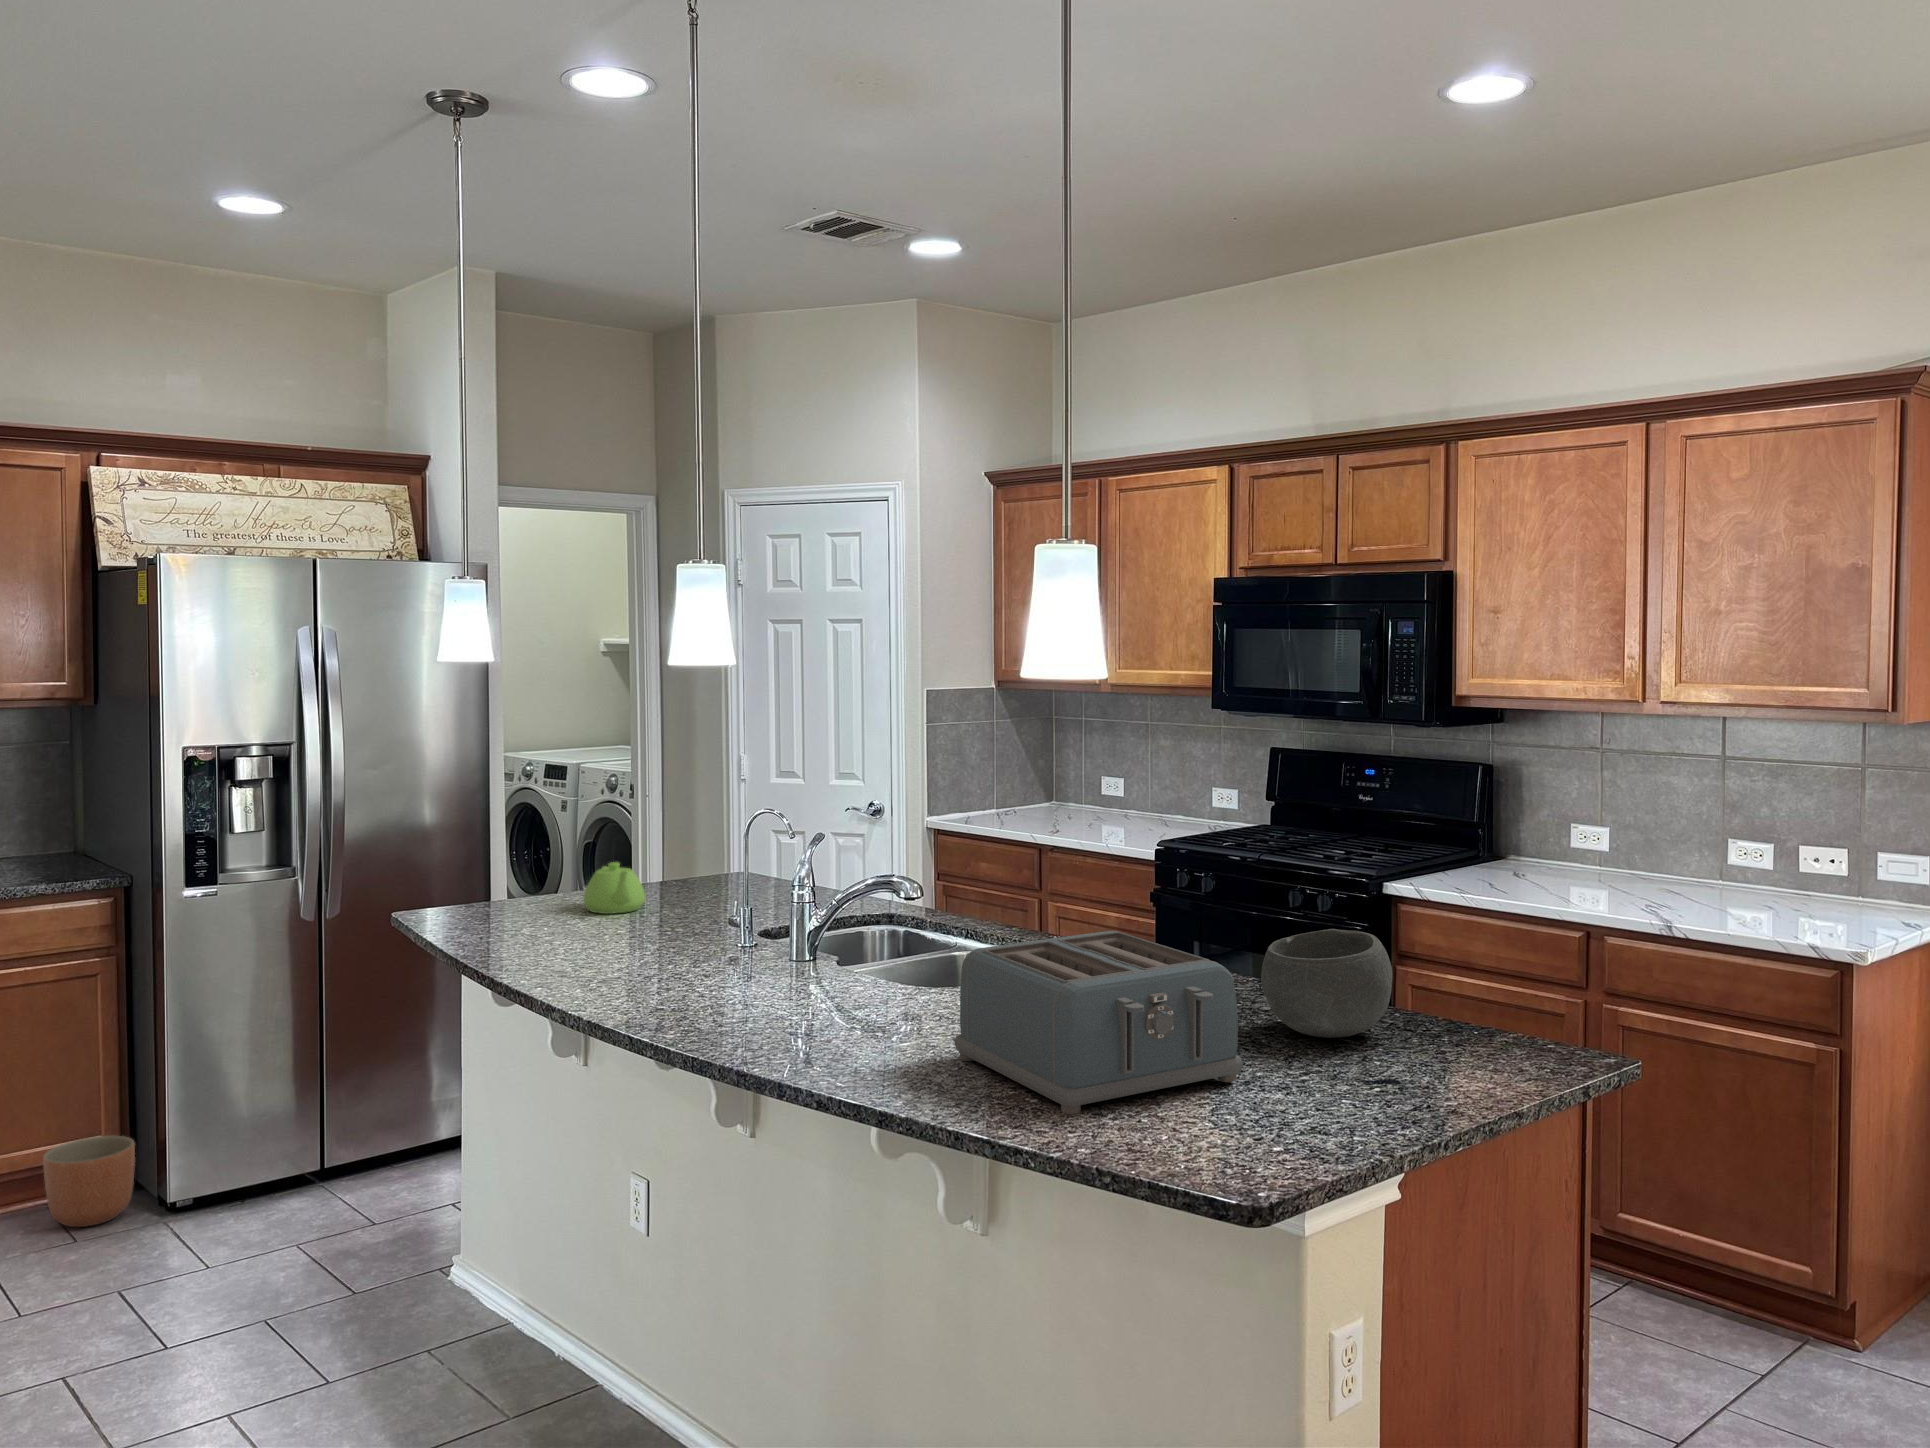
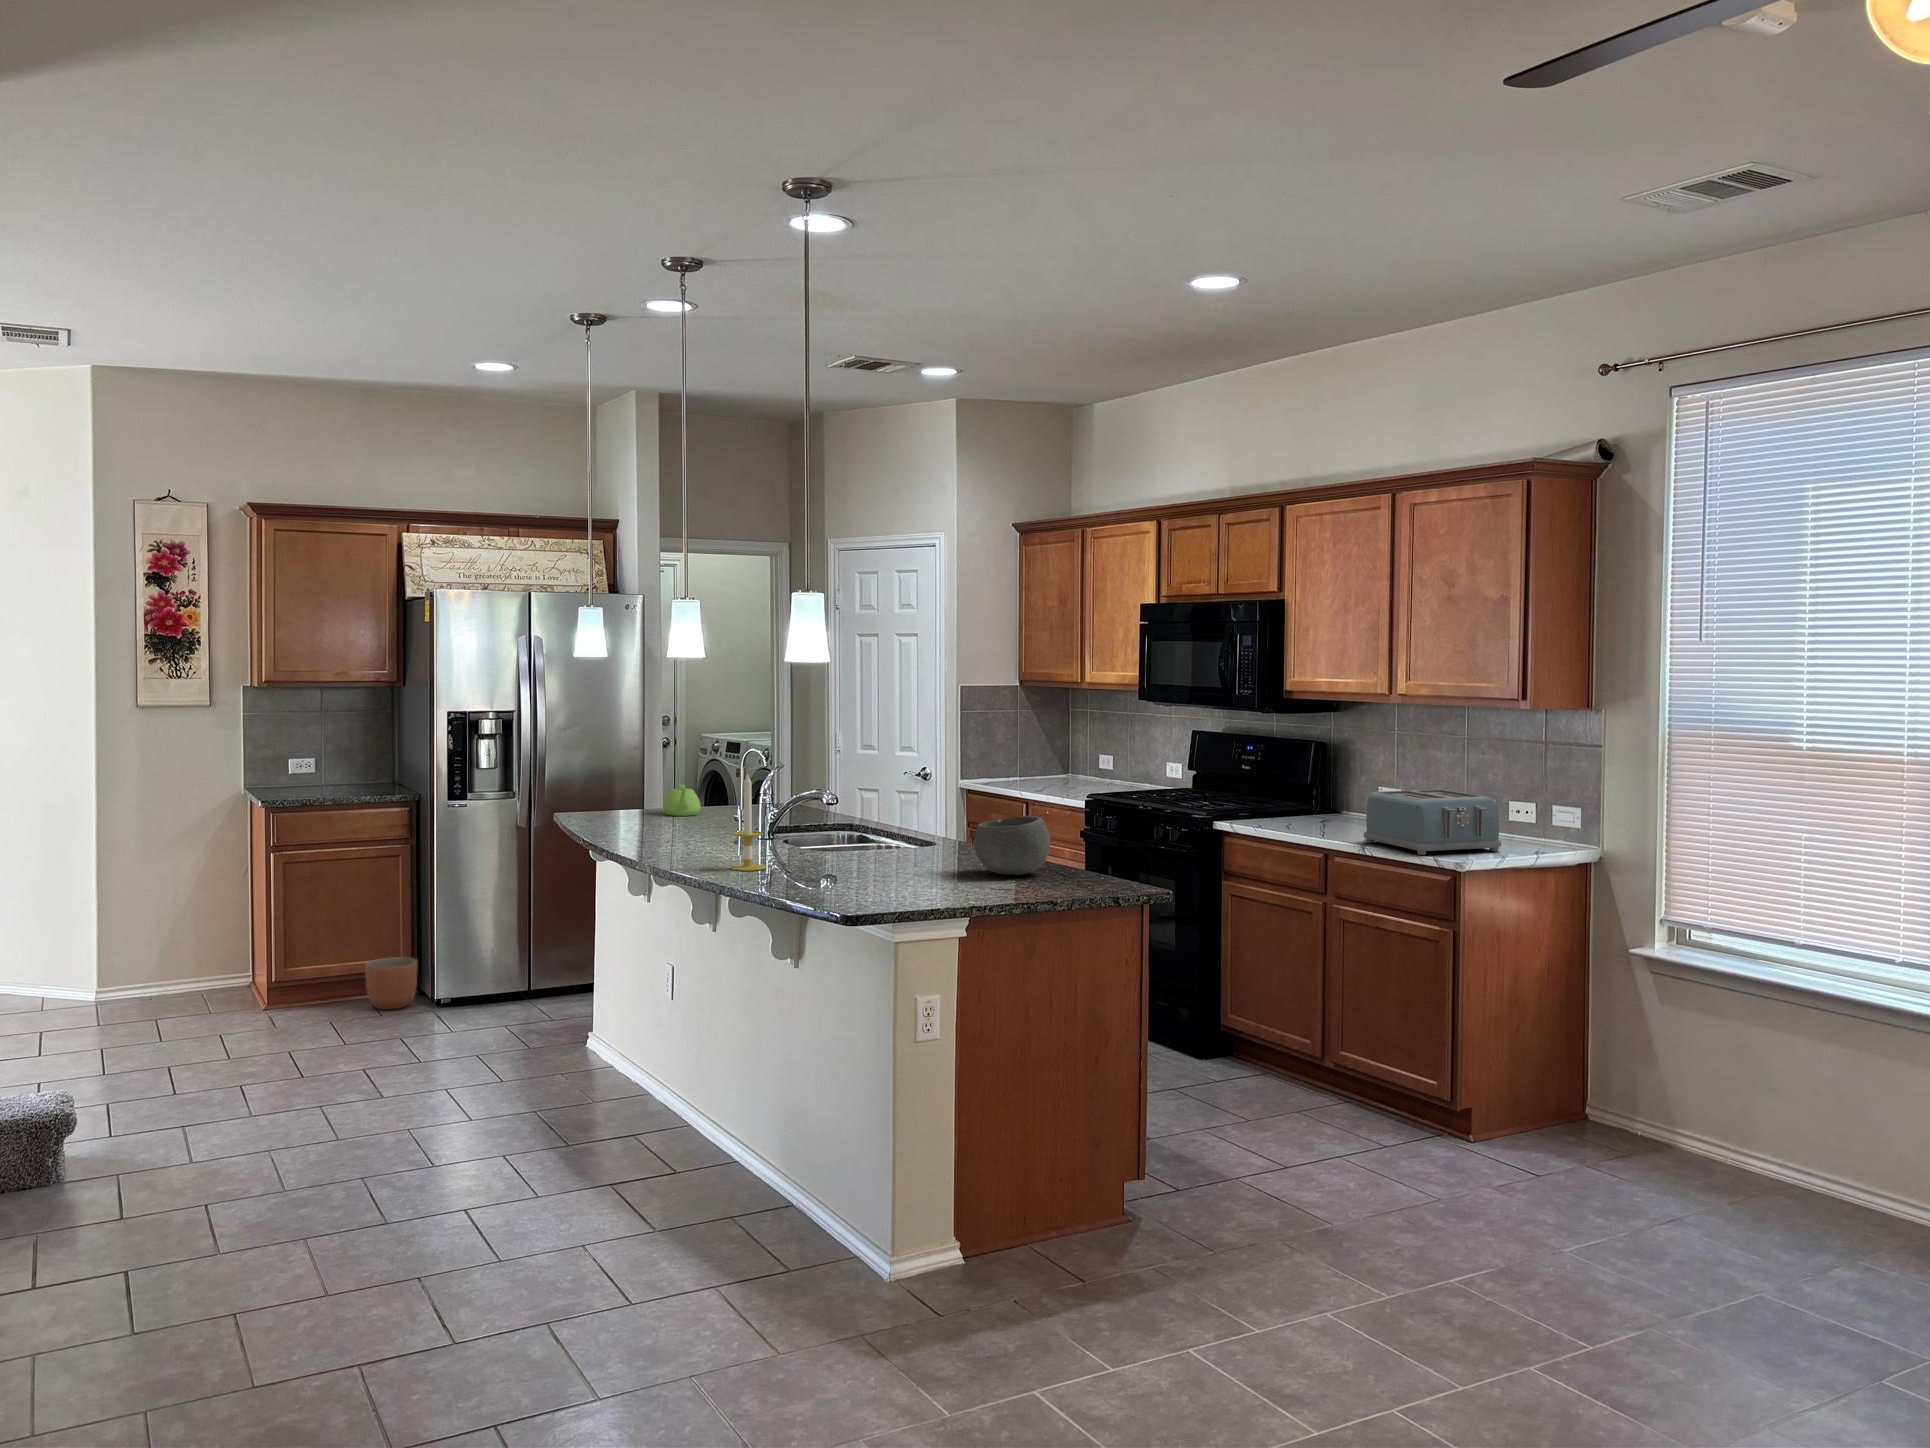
candle: none [842,879,906,1063] -> present [730,774,766,871]
toaster: present [955,931,1243,1114] -> present [1364,789,1501,855]

